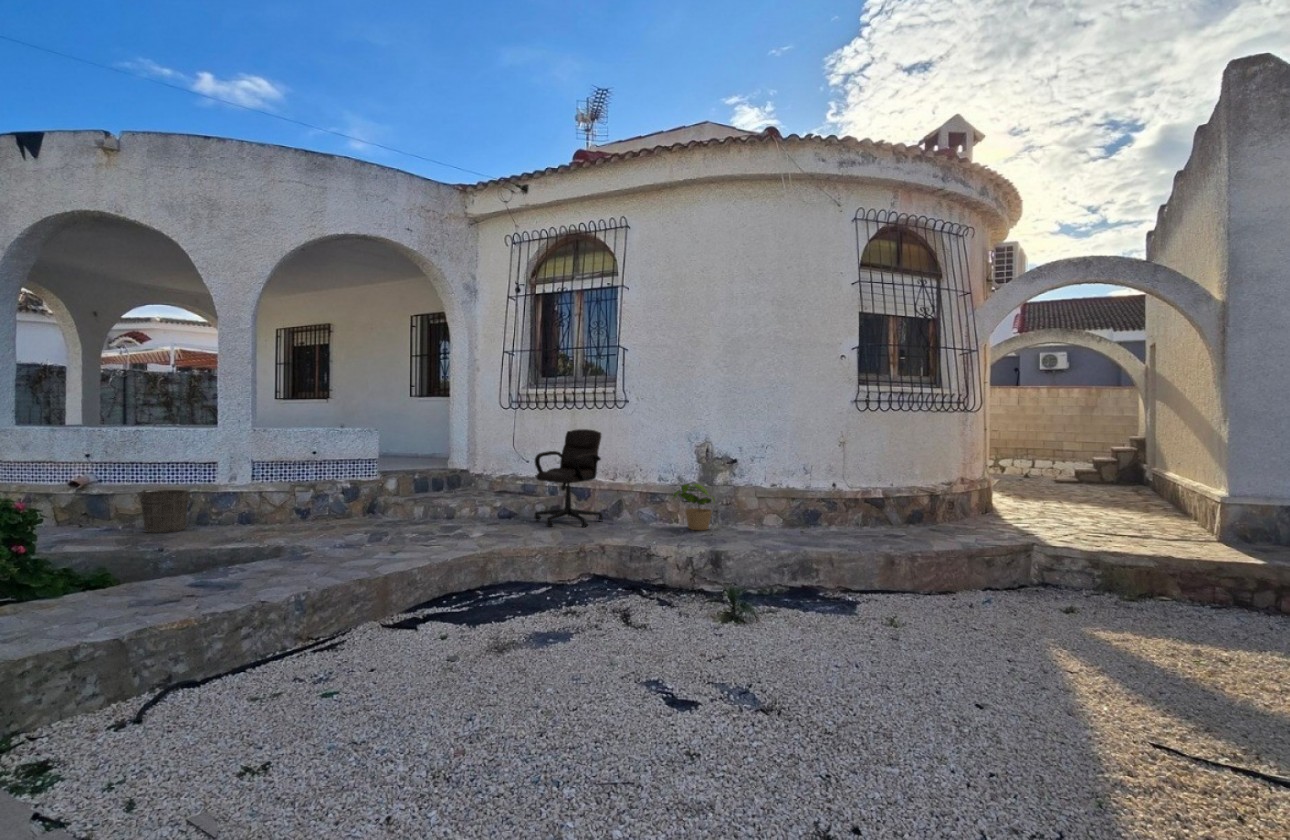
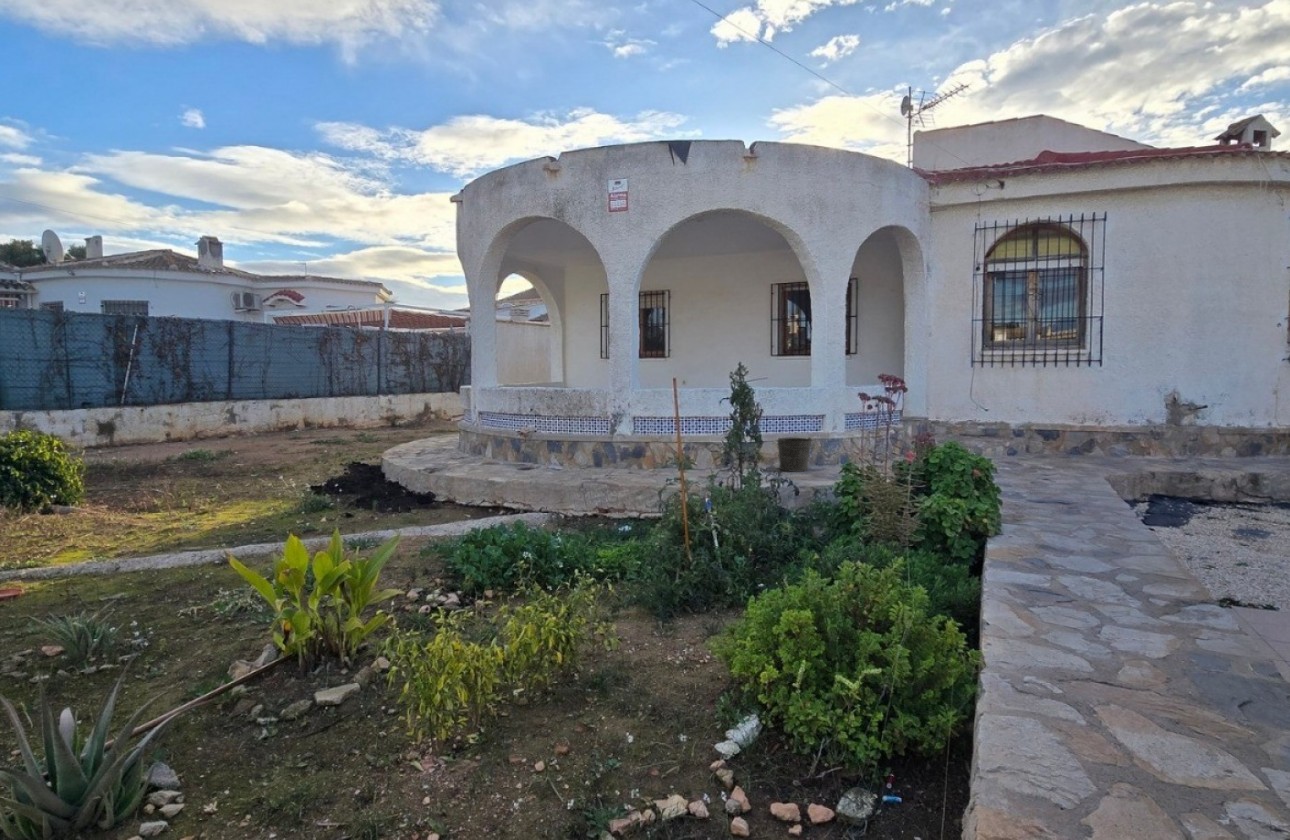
chair: present [534,429,603,528] -> none [1030,384,1093,461]
potted plant: present [674,484,715,530] -> none [1158,424,1203,460]

